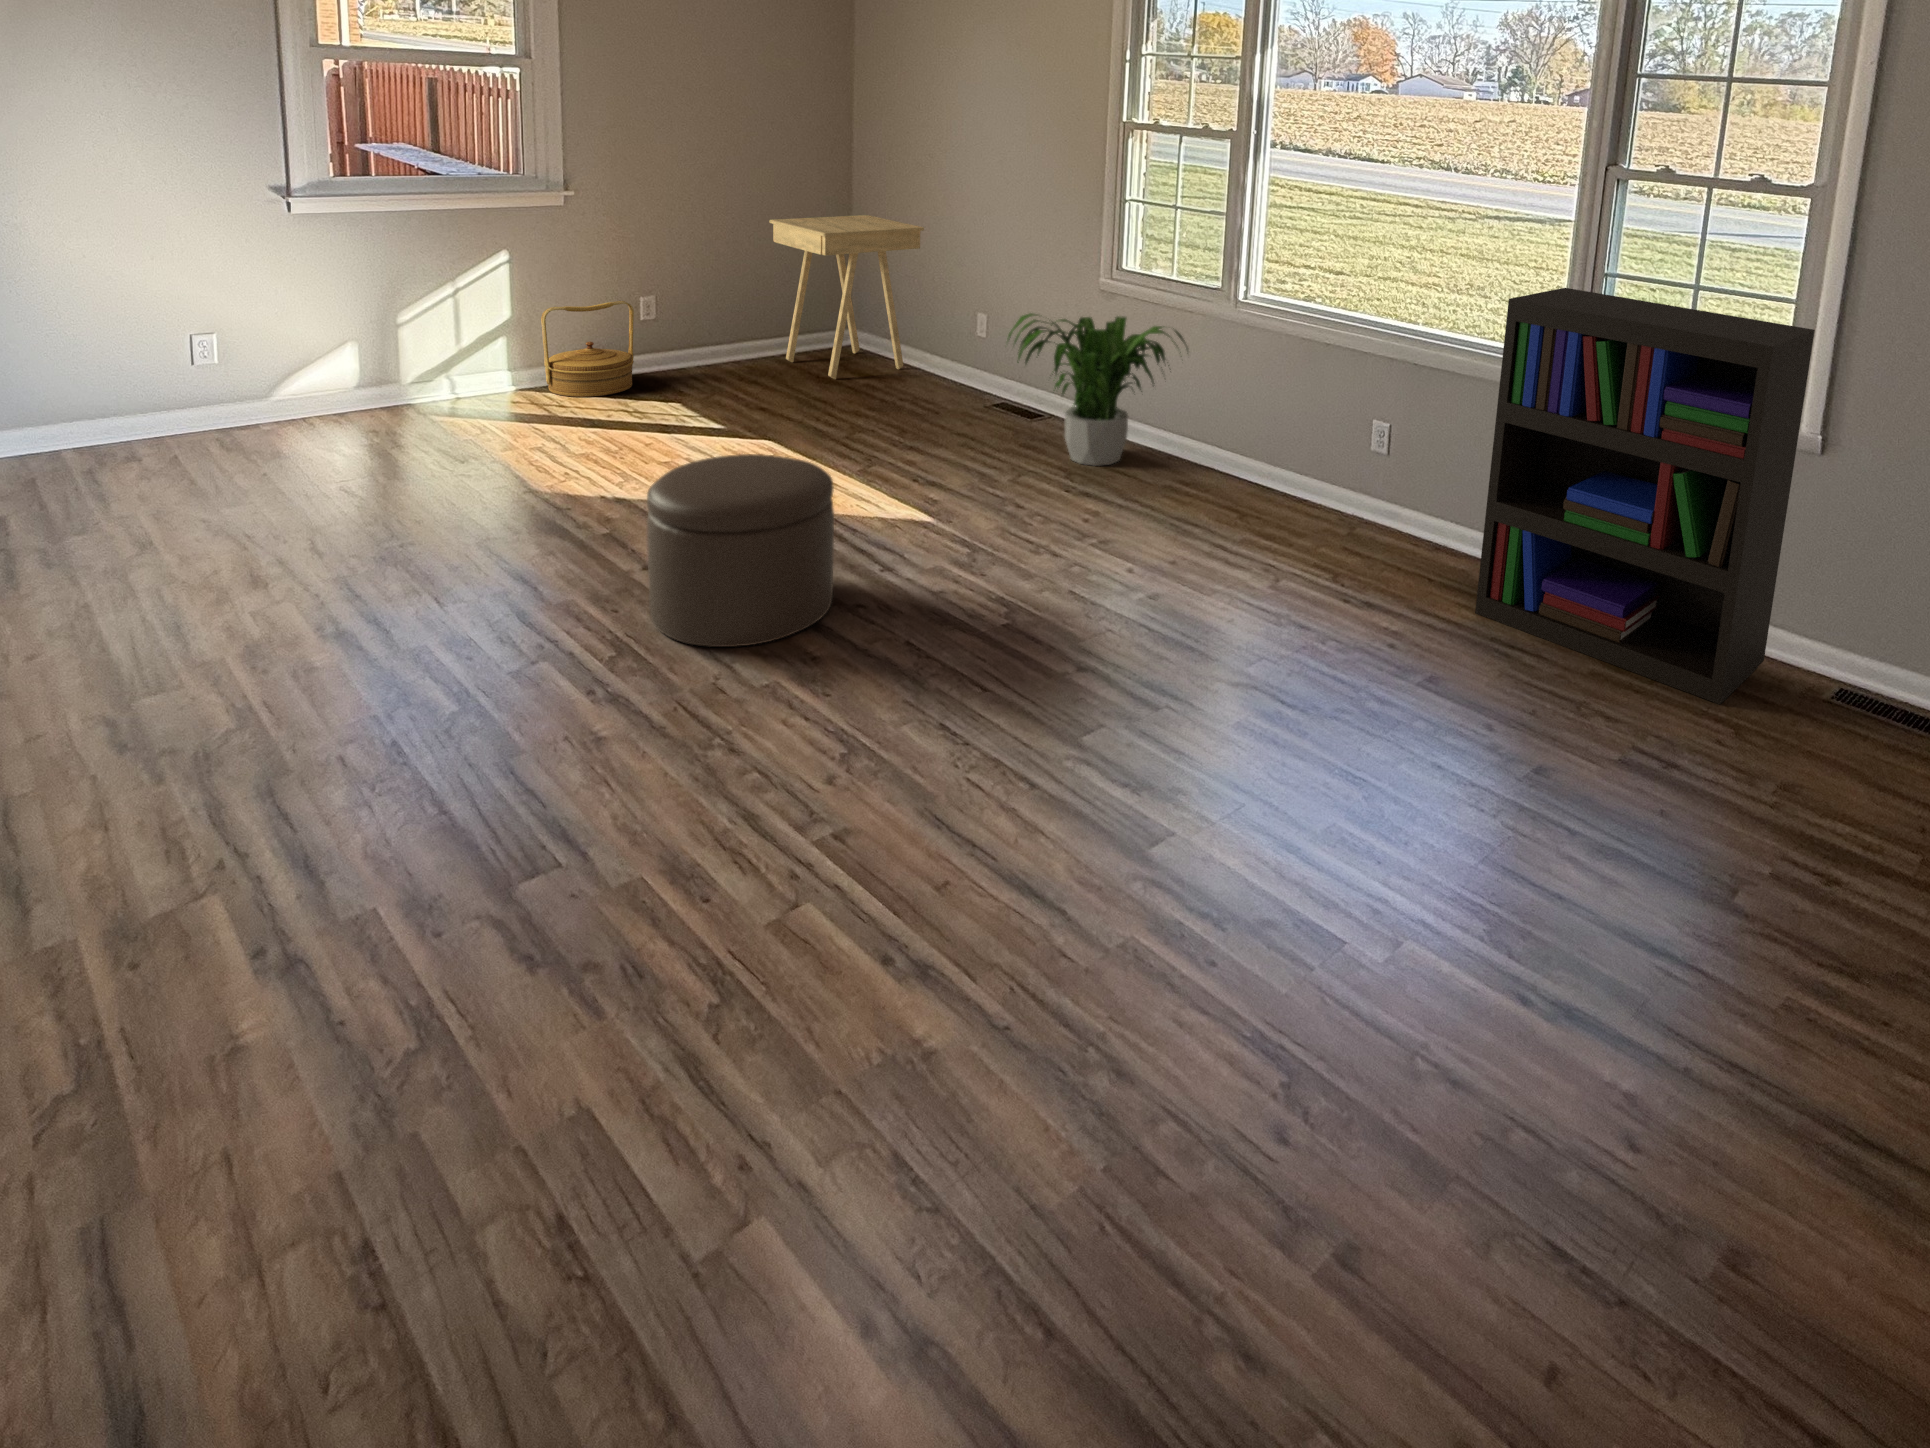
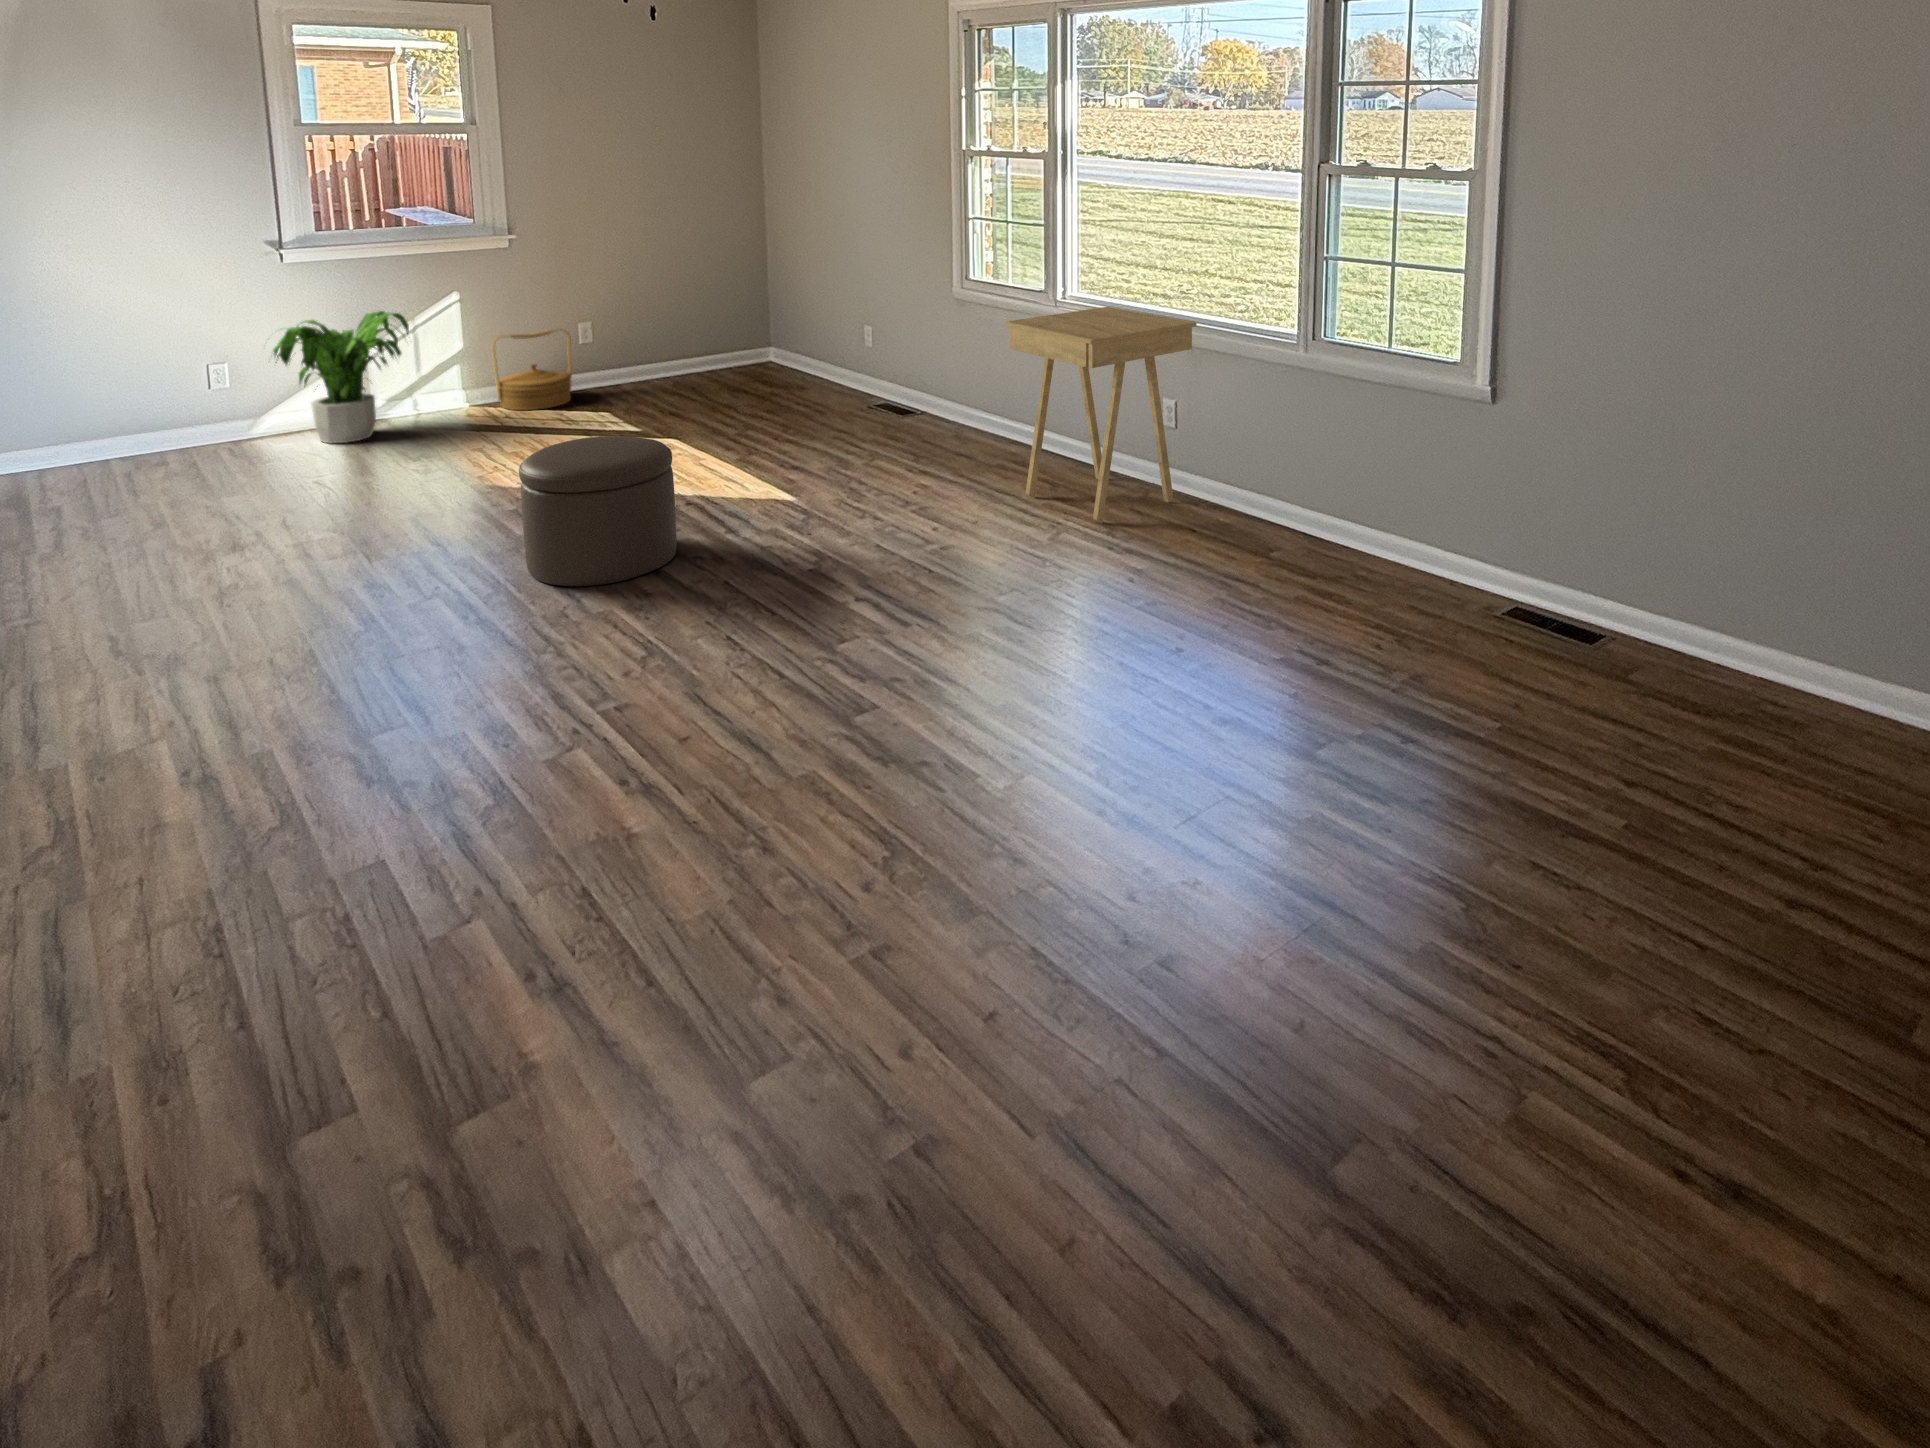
side table: present [770,215,924,379] -> present [1005,307,1197,523]
bookshelf: present [1475,288,1815,704] -> none [1220,272,1475,619]
potted plant: present [1007,313,1188,466] -> present [273,311,409,443]

